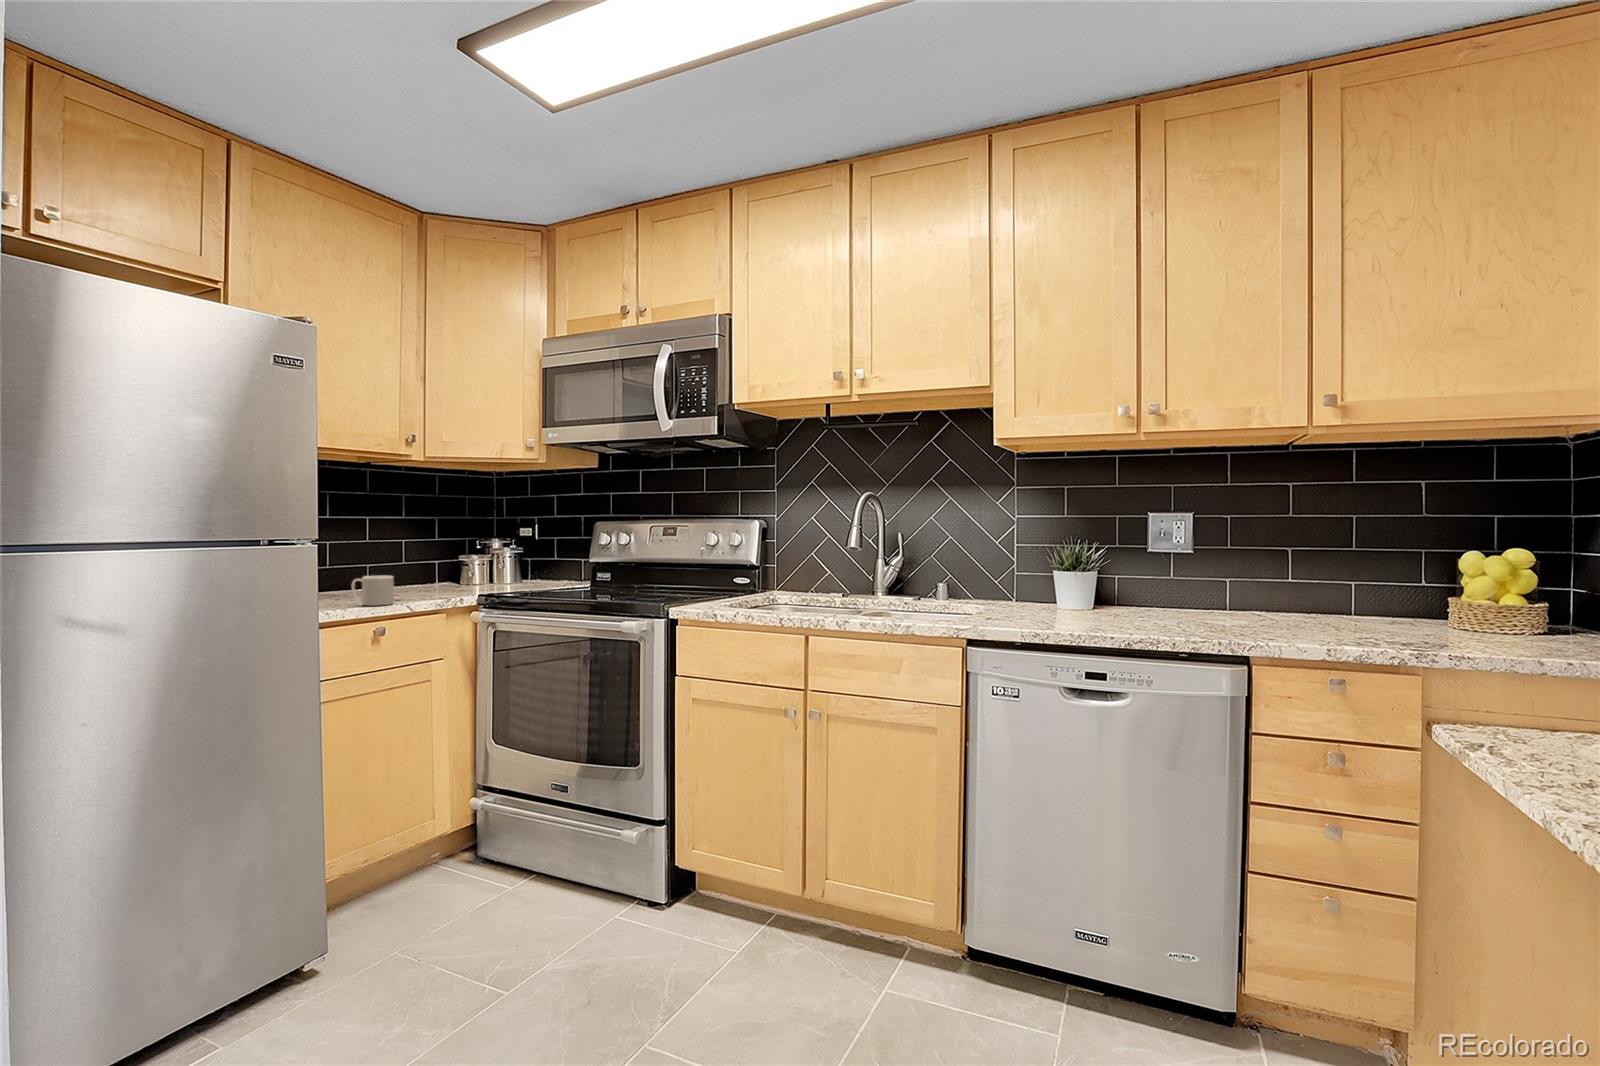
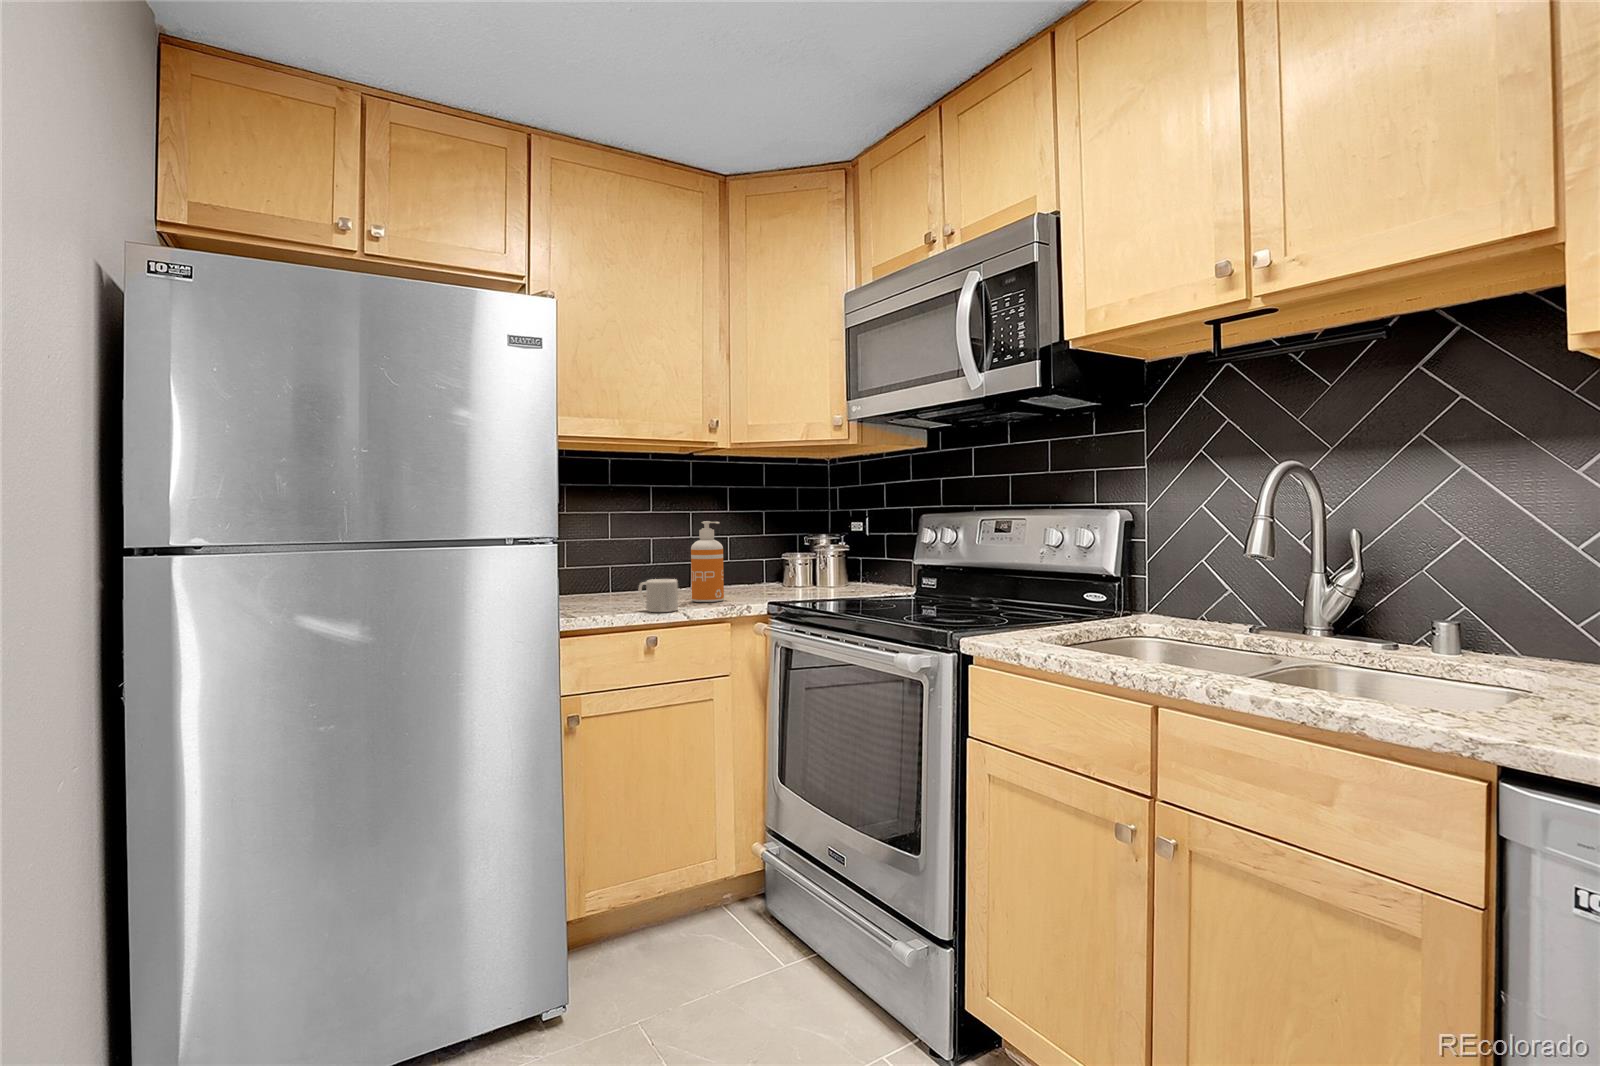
soap dispenser: none [391,524,423,597] -> present [691,521,724,602]

